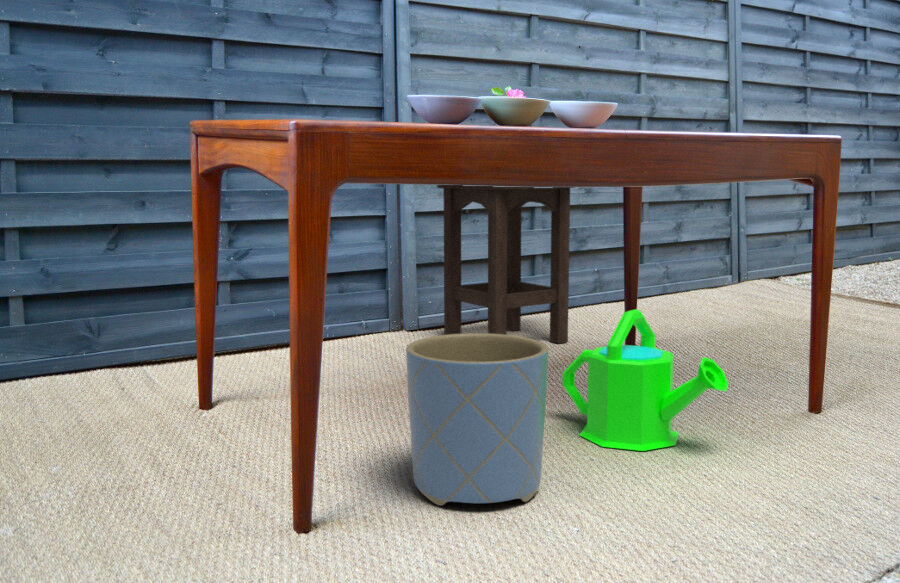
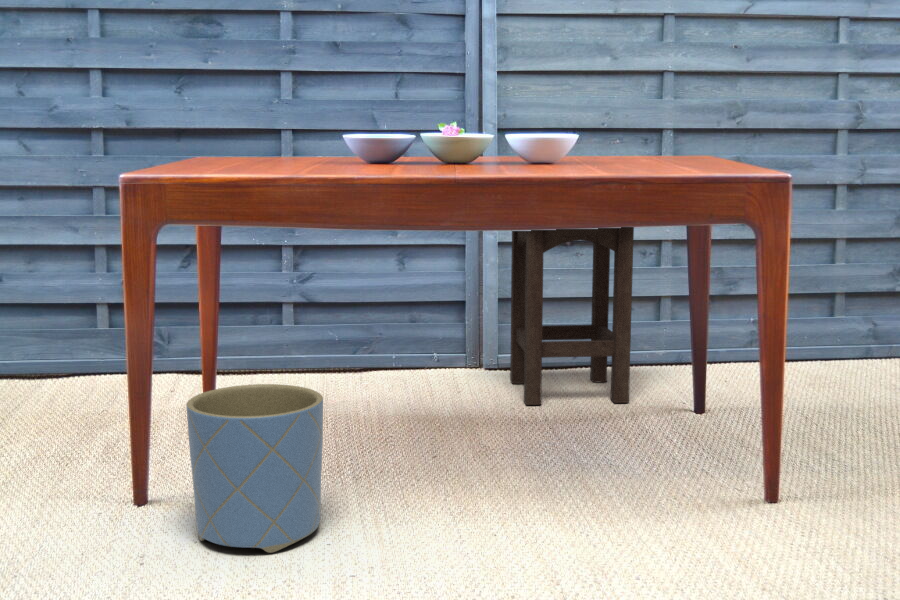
watering can: present [562,309,729,451] -> none [435,379,545,531]

